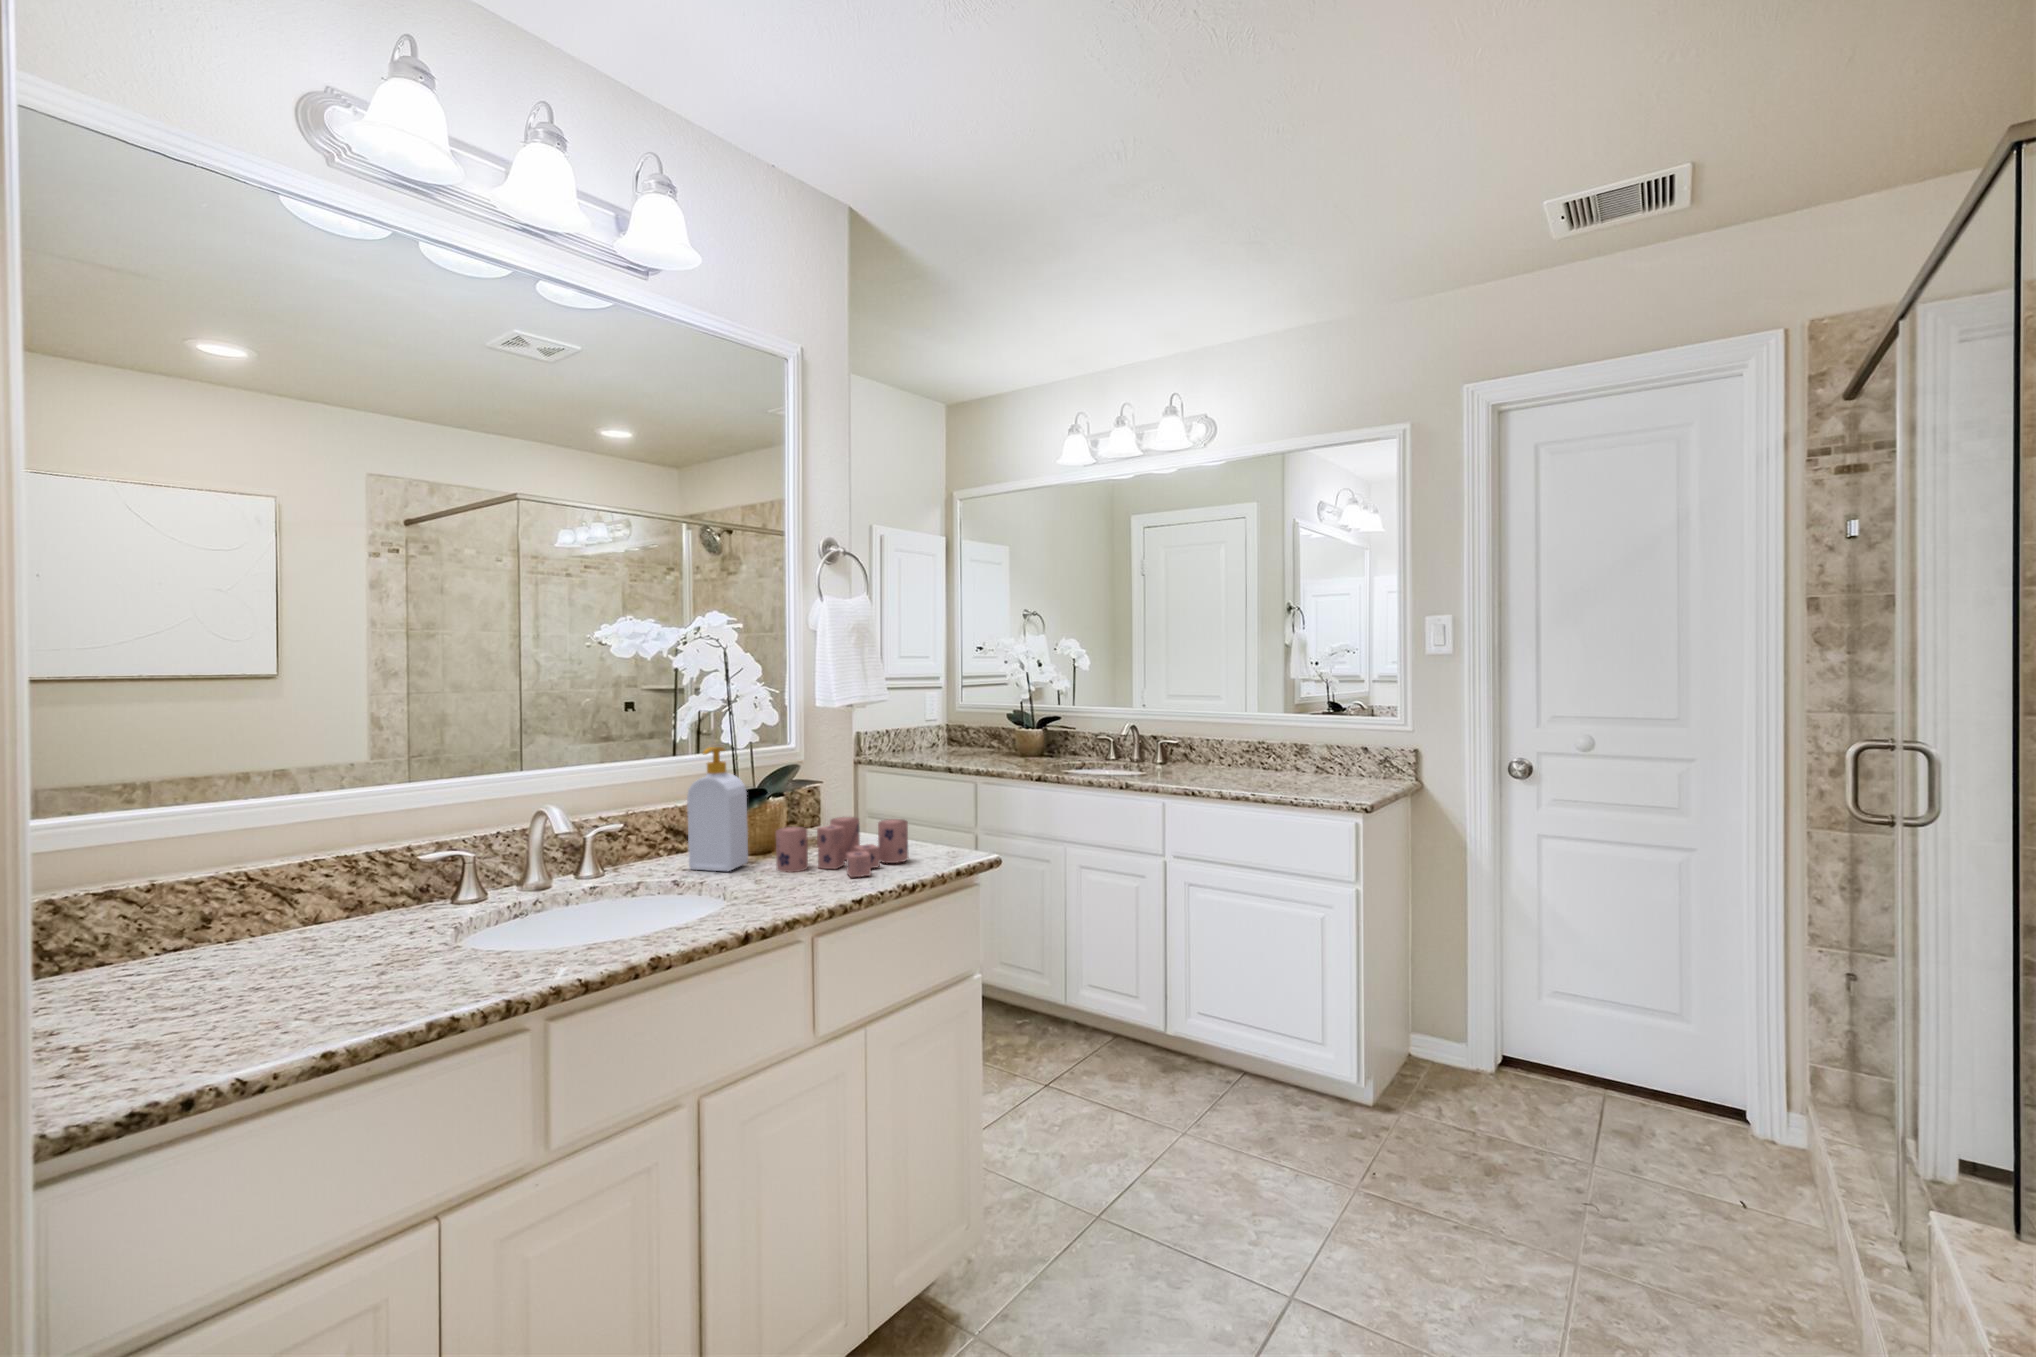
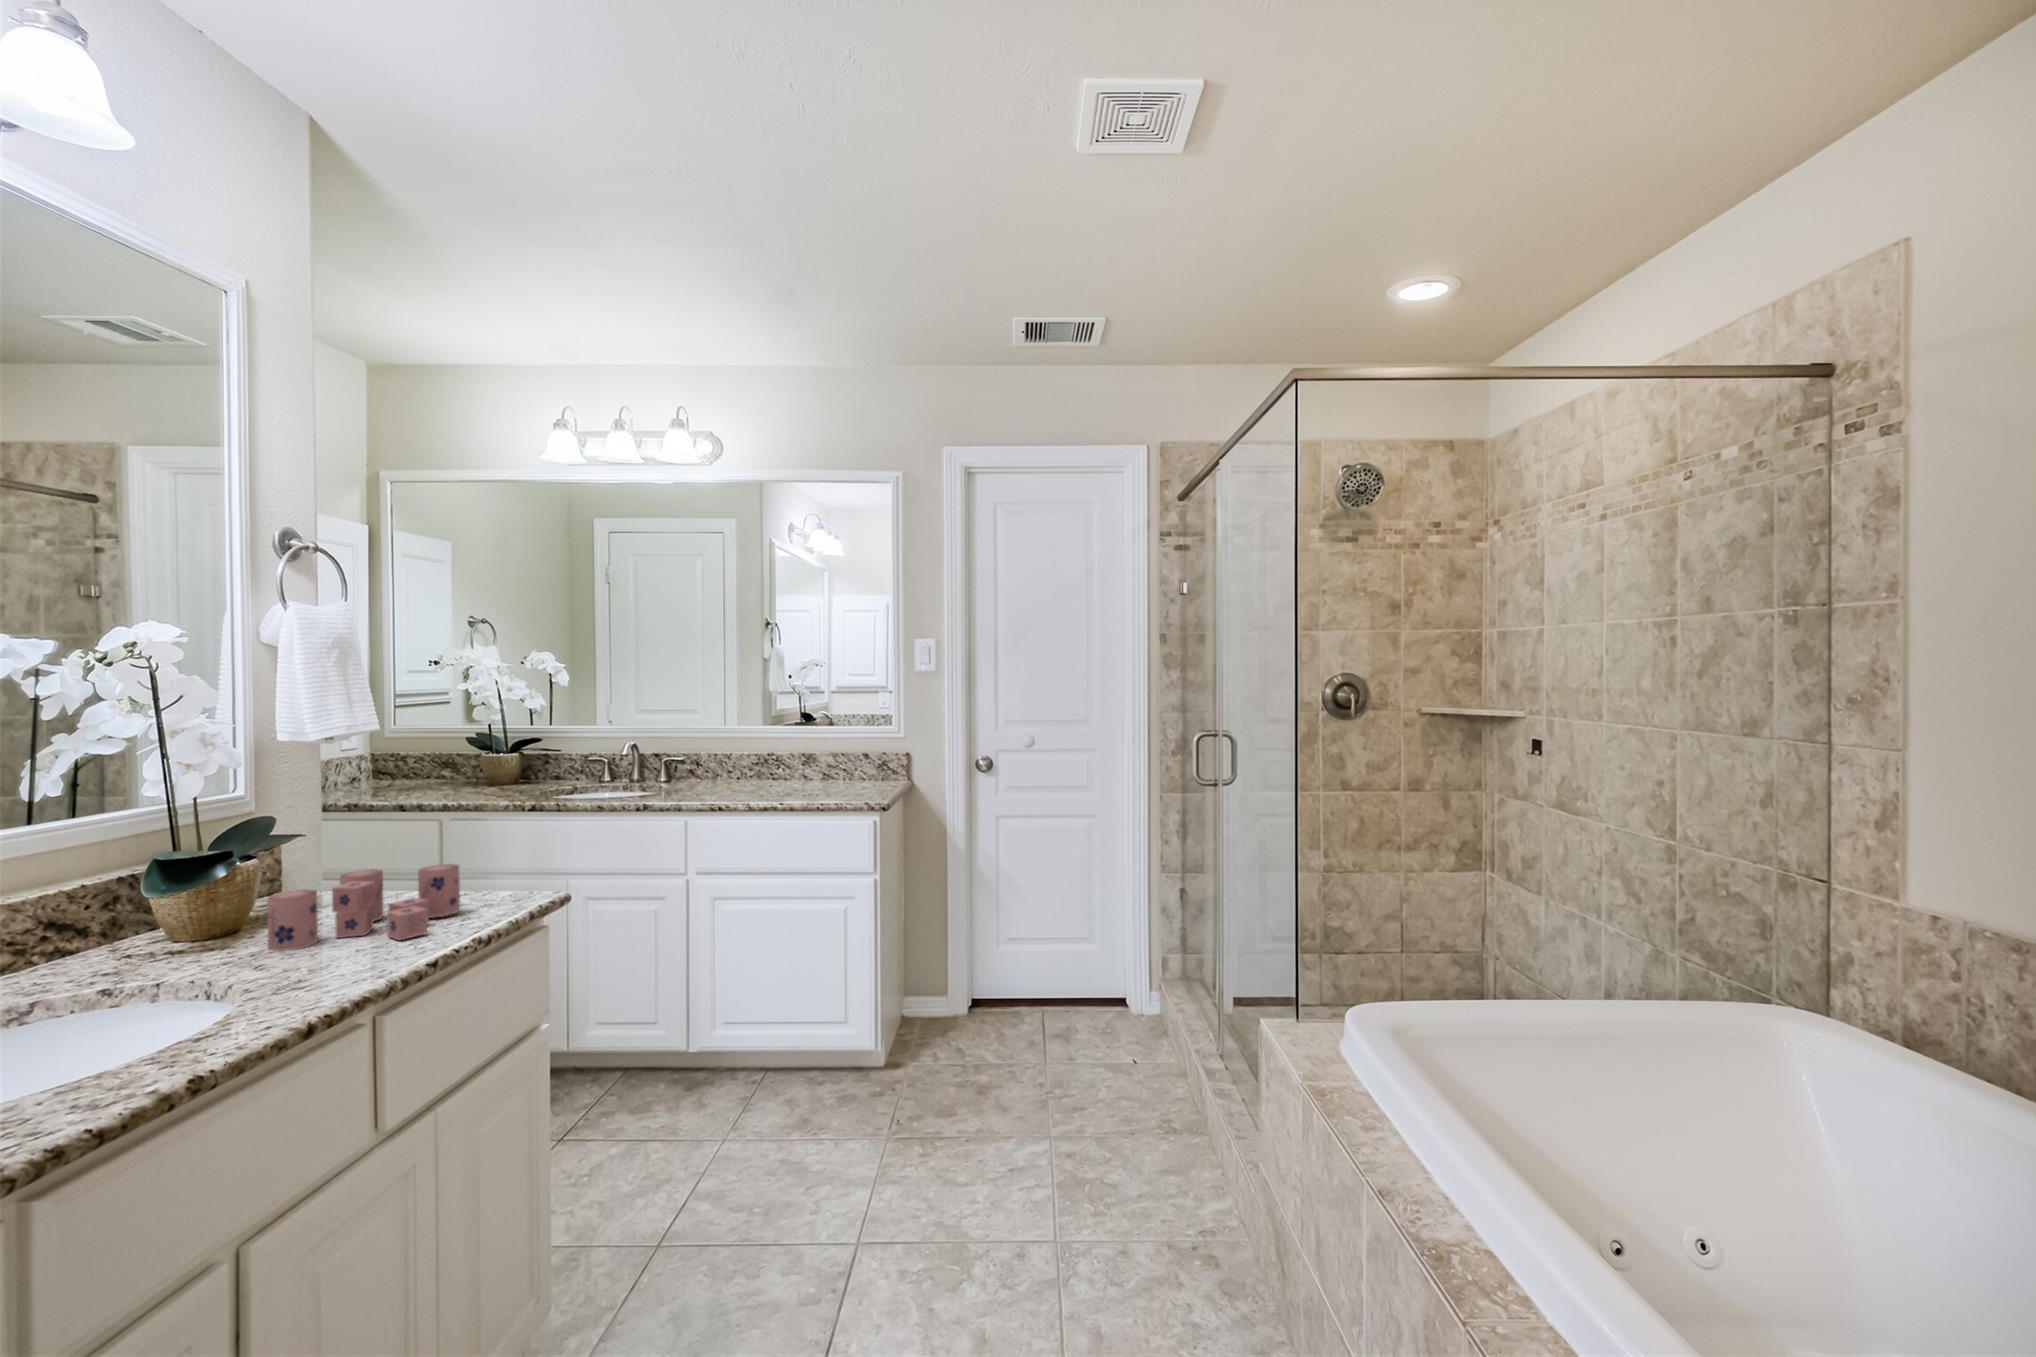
soap bottle: present [687,747,748,871] -> none [103,796,212,973]

